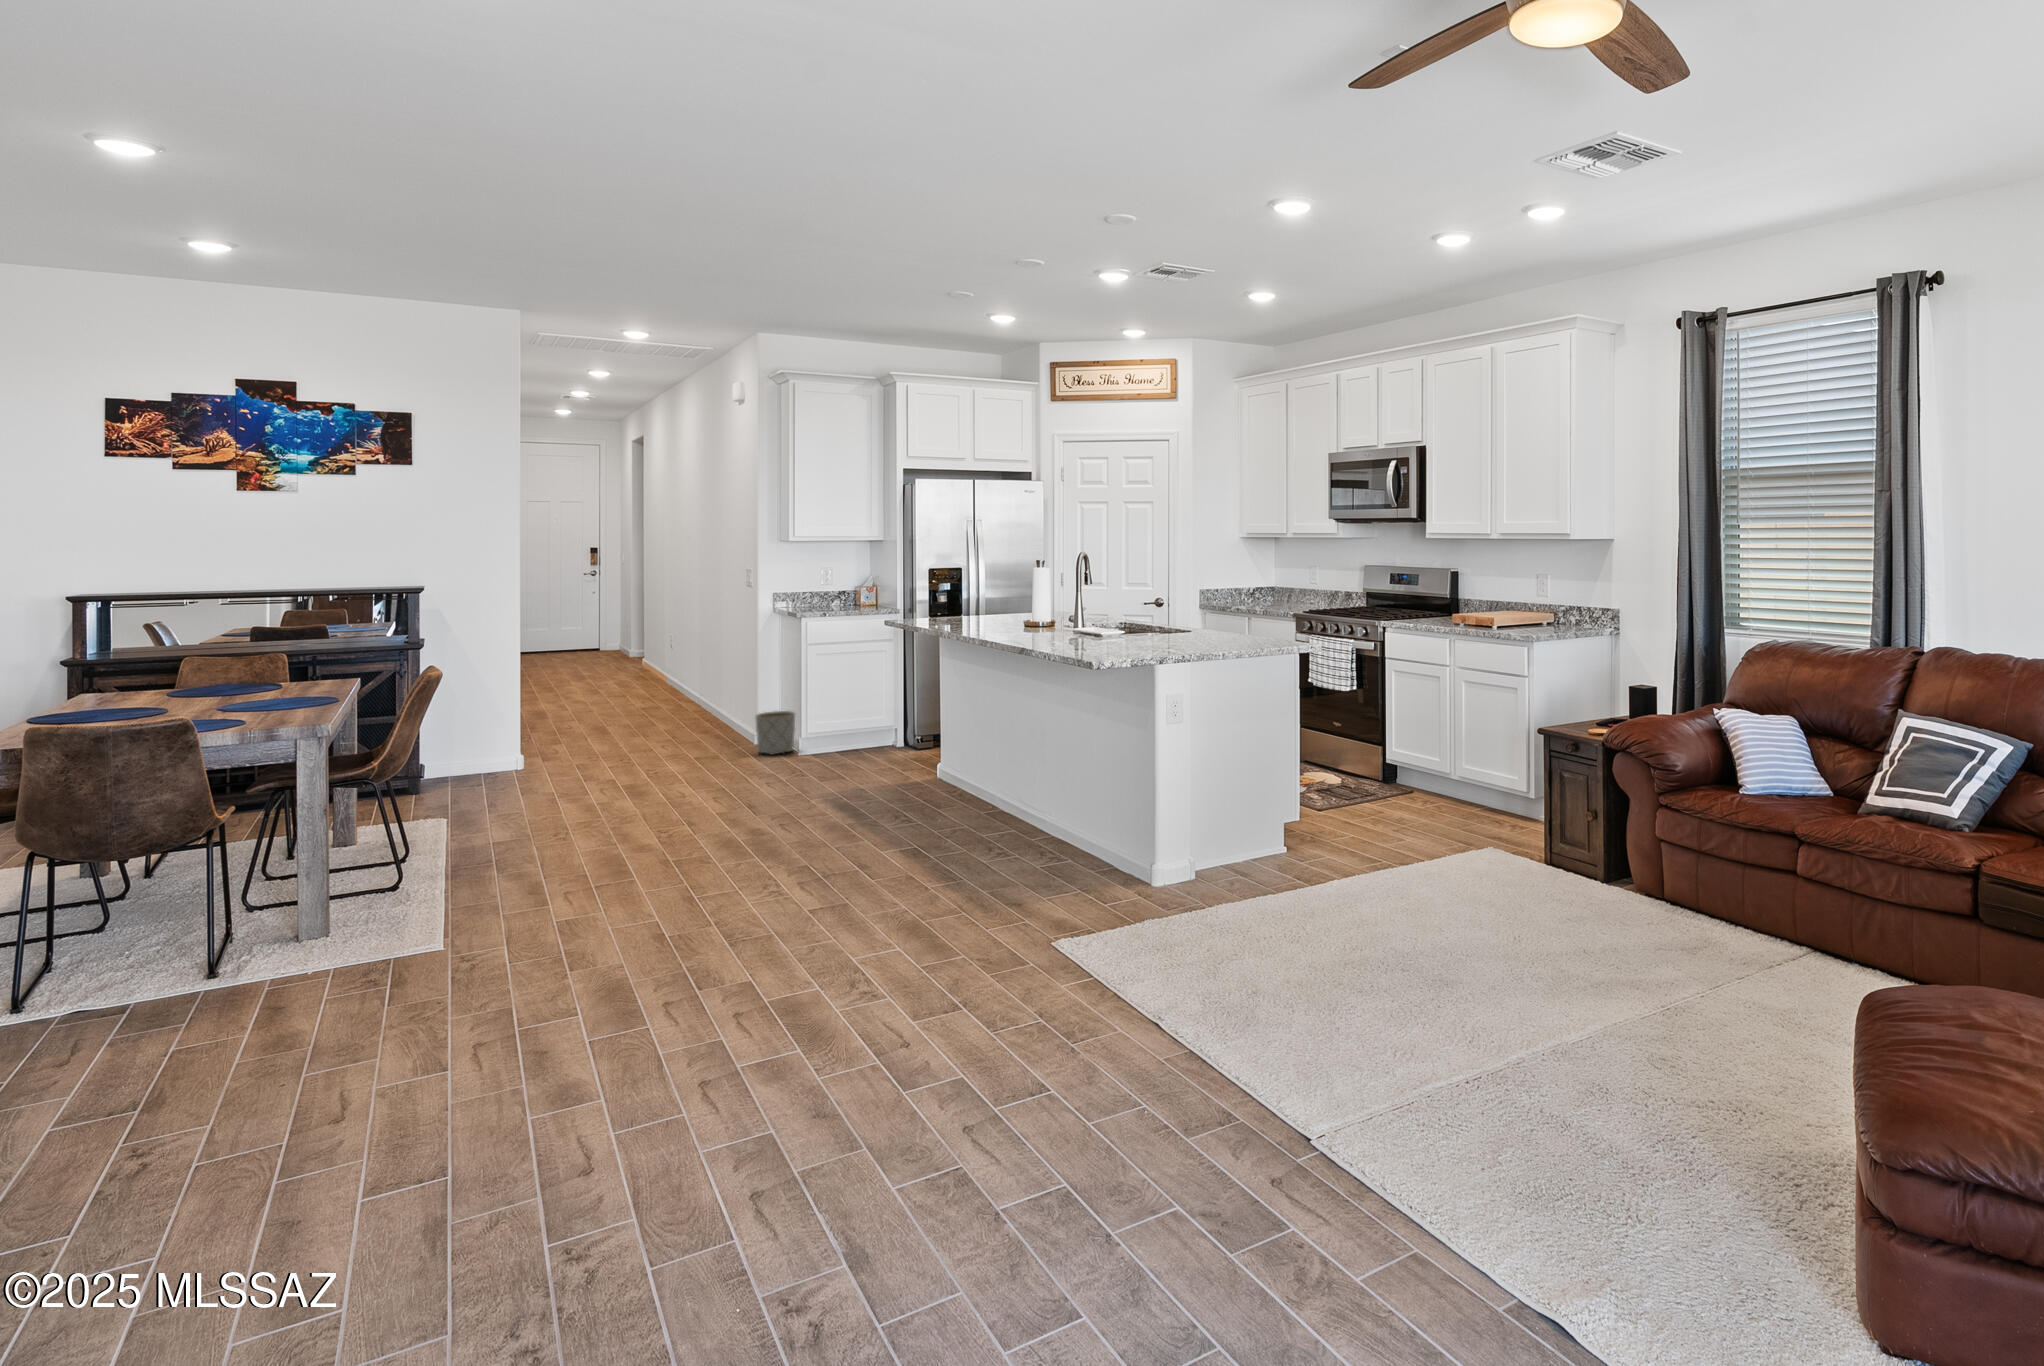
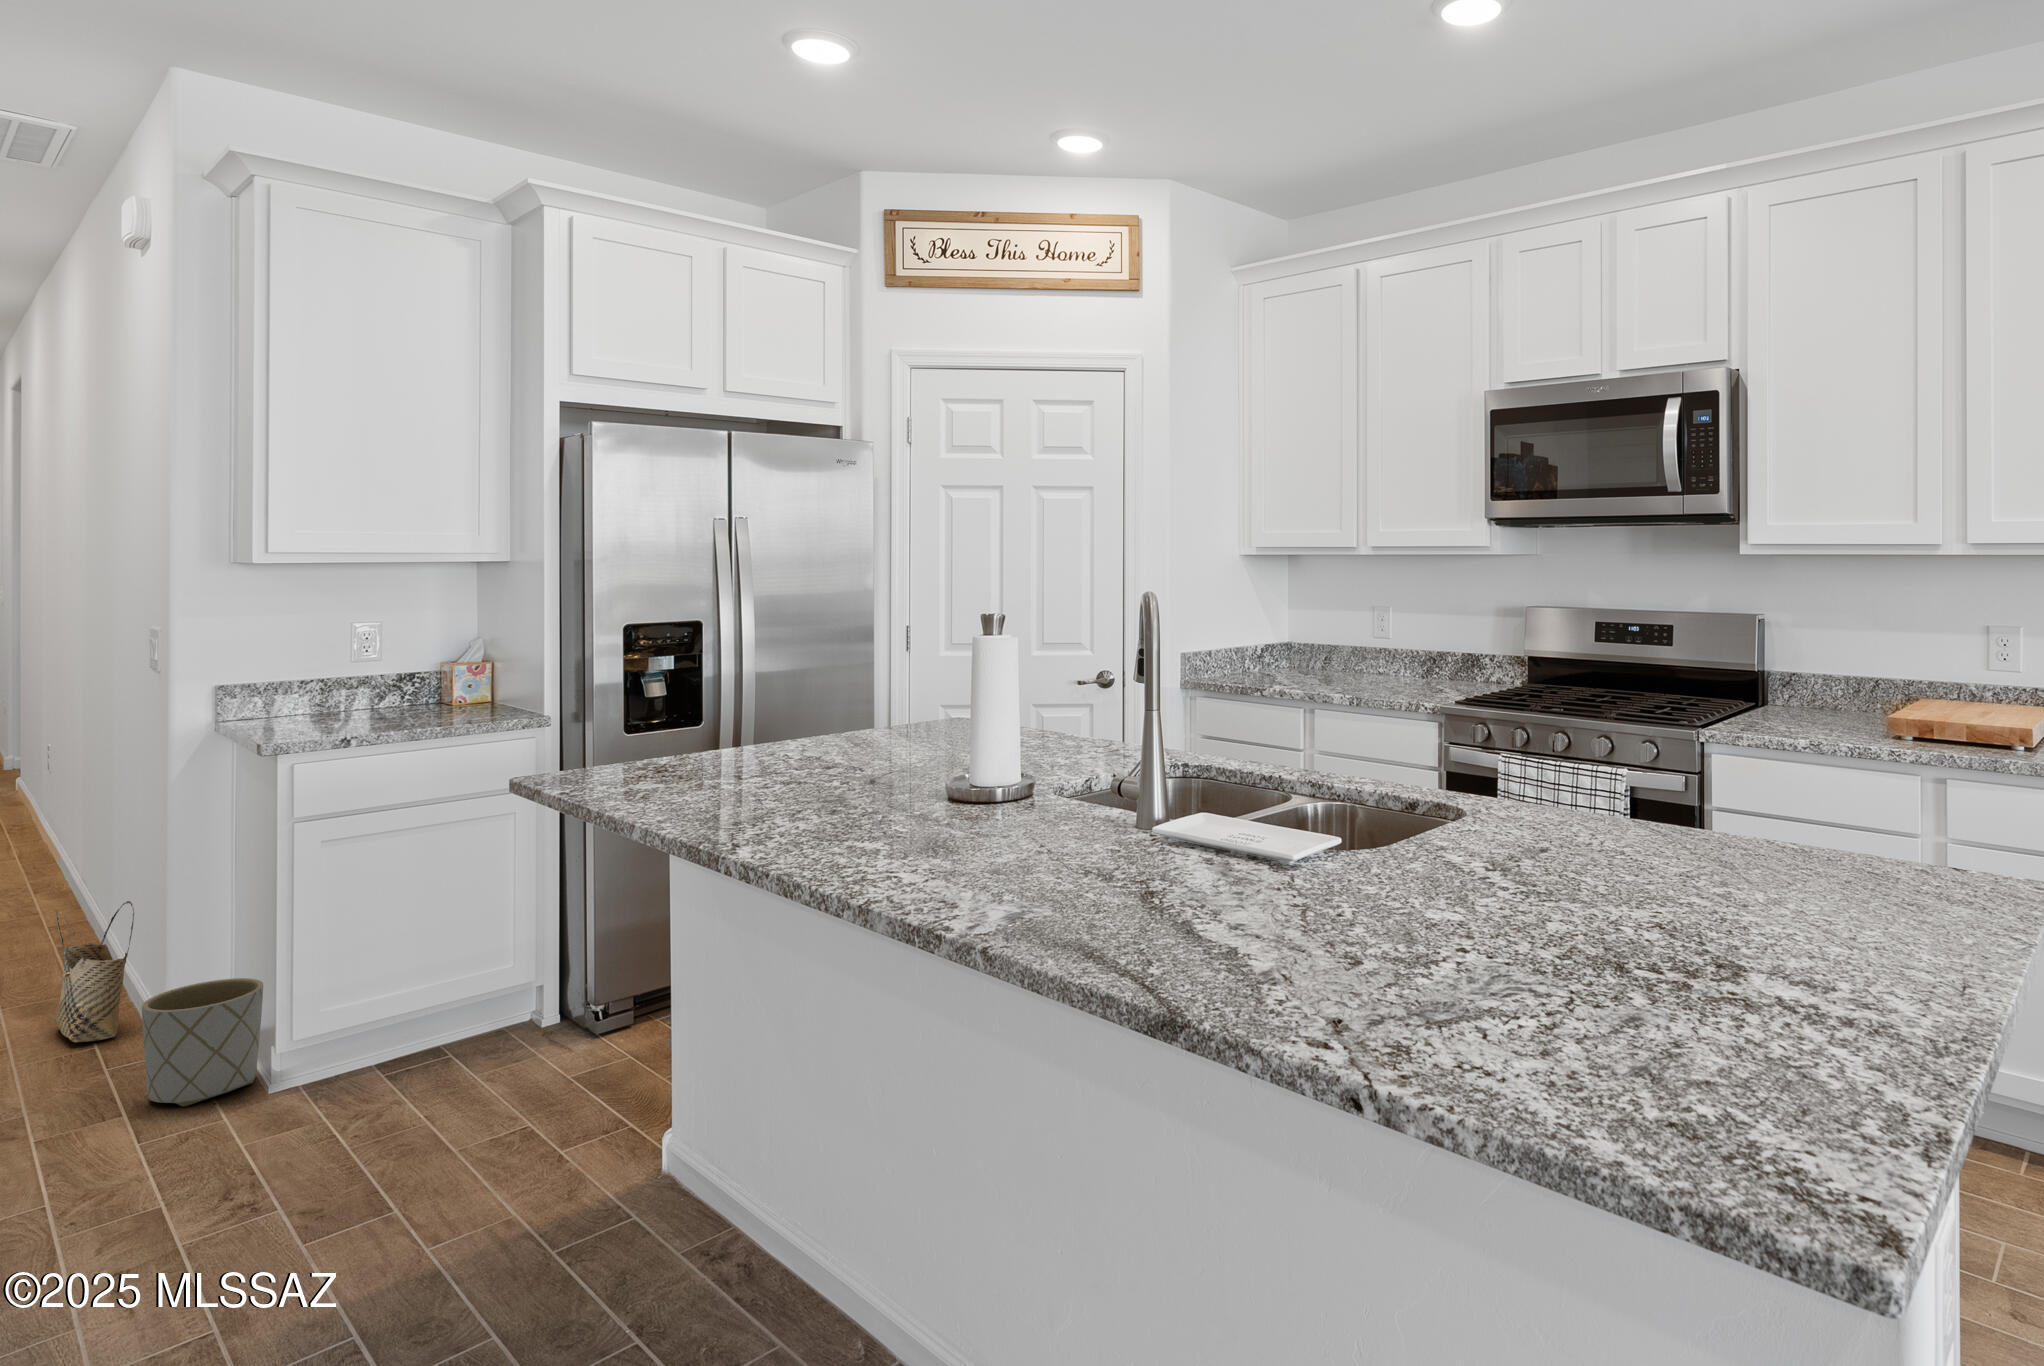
woven basket: none [715,684,742,739] -> present [55,901,134,1042]

